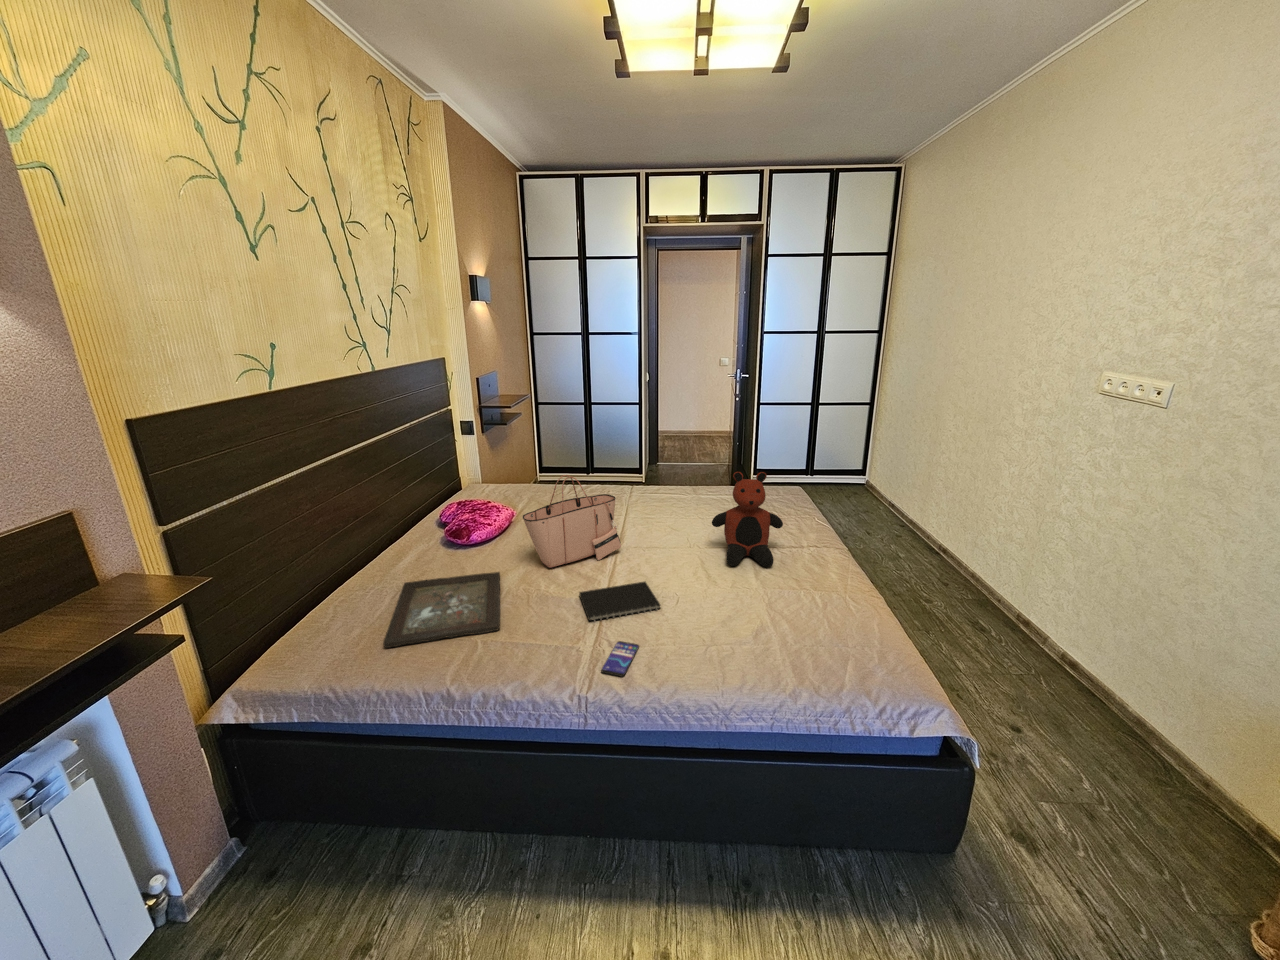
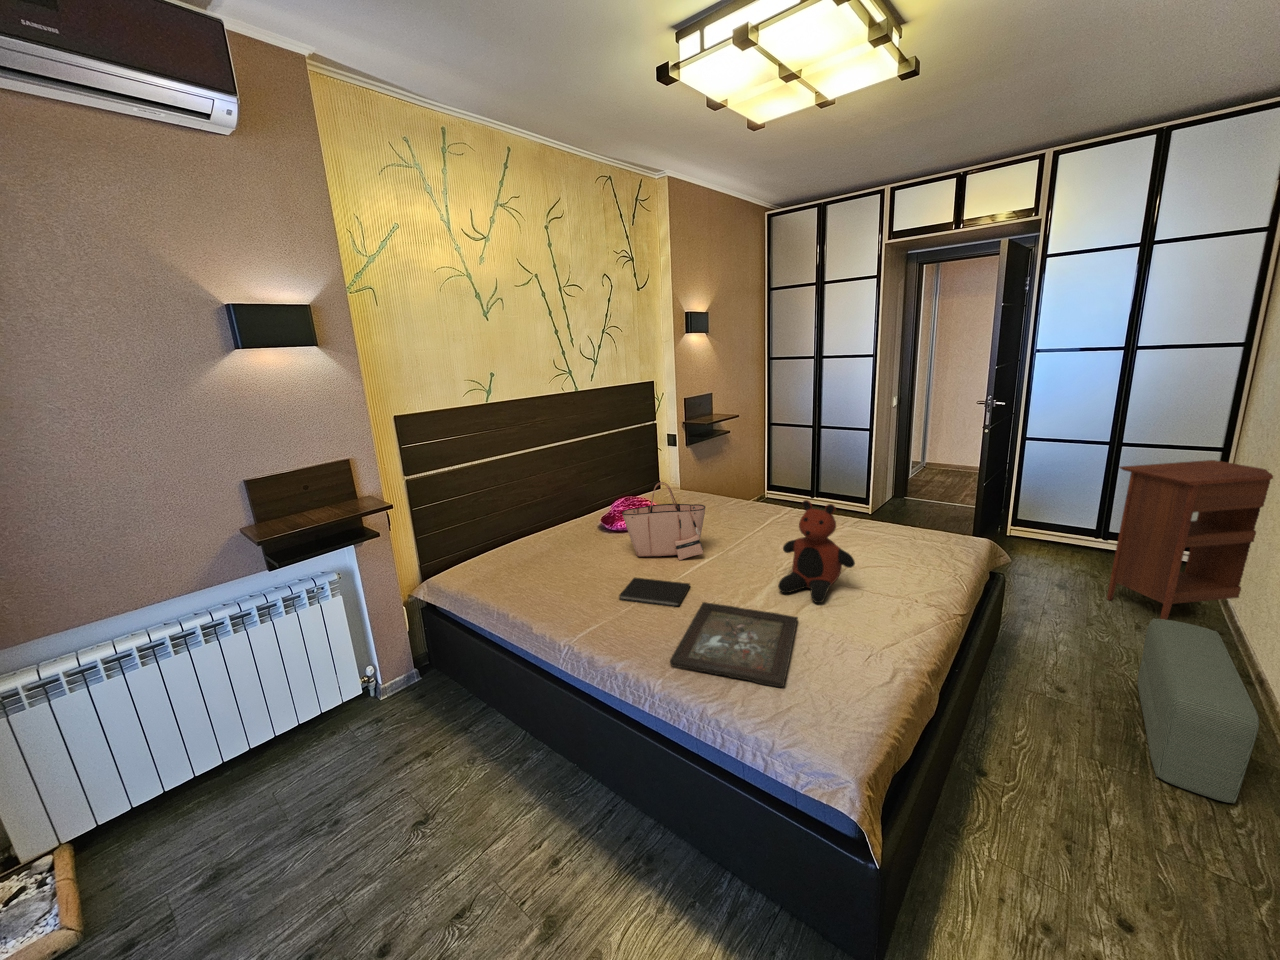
nightstand: none [839,411,921,528] -> present [1107,460,1273,619]
pouf: none [896,521,999,628] -> present [1138,618,1259,803]
tray: present [383,572,500,648] -> present [670,602,798,687]
smartphone: present [601,641,639,677] -> none [587,618,631,640]

